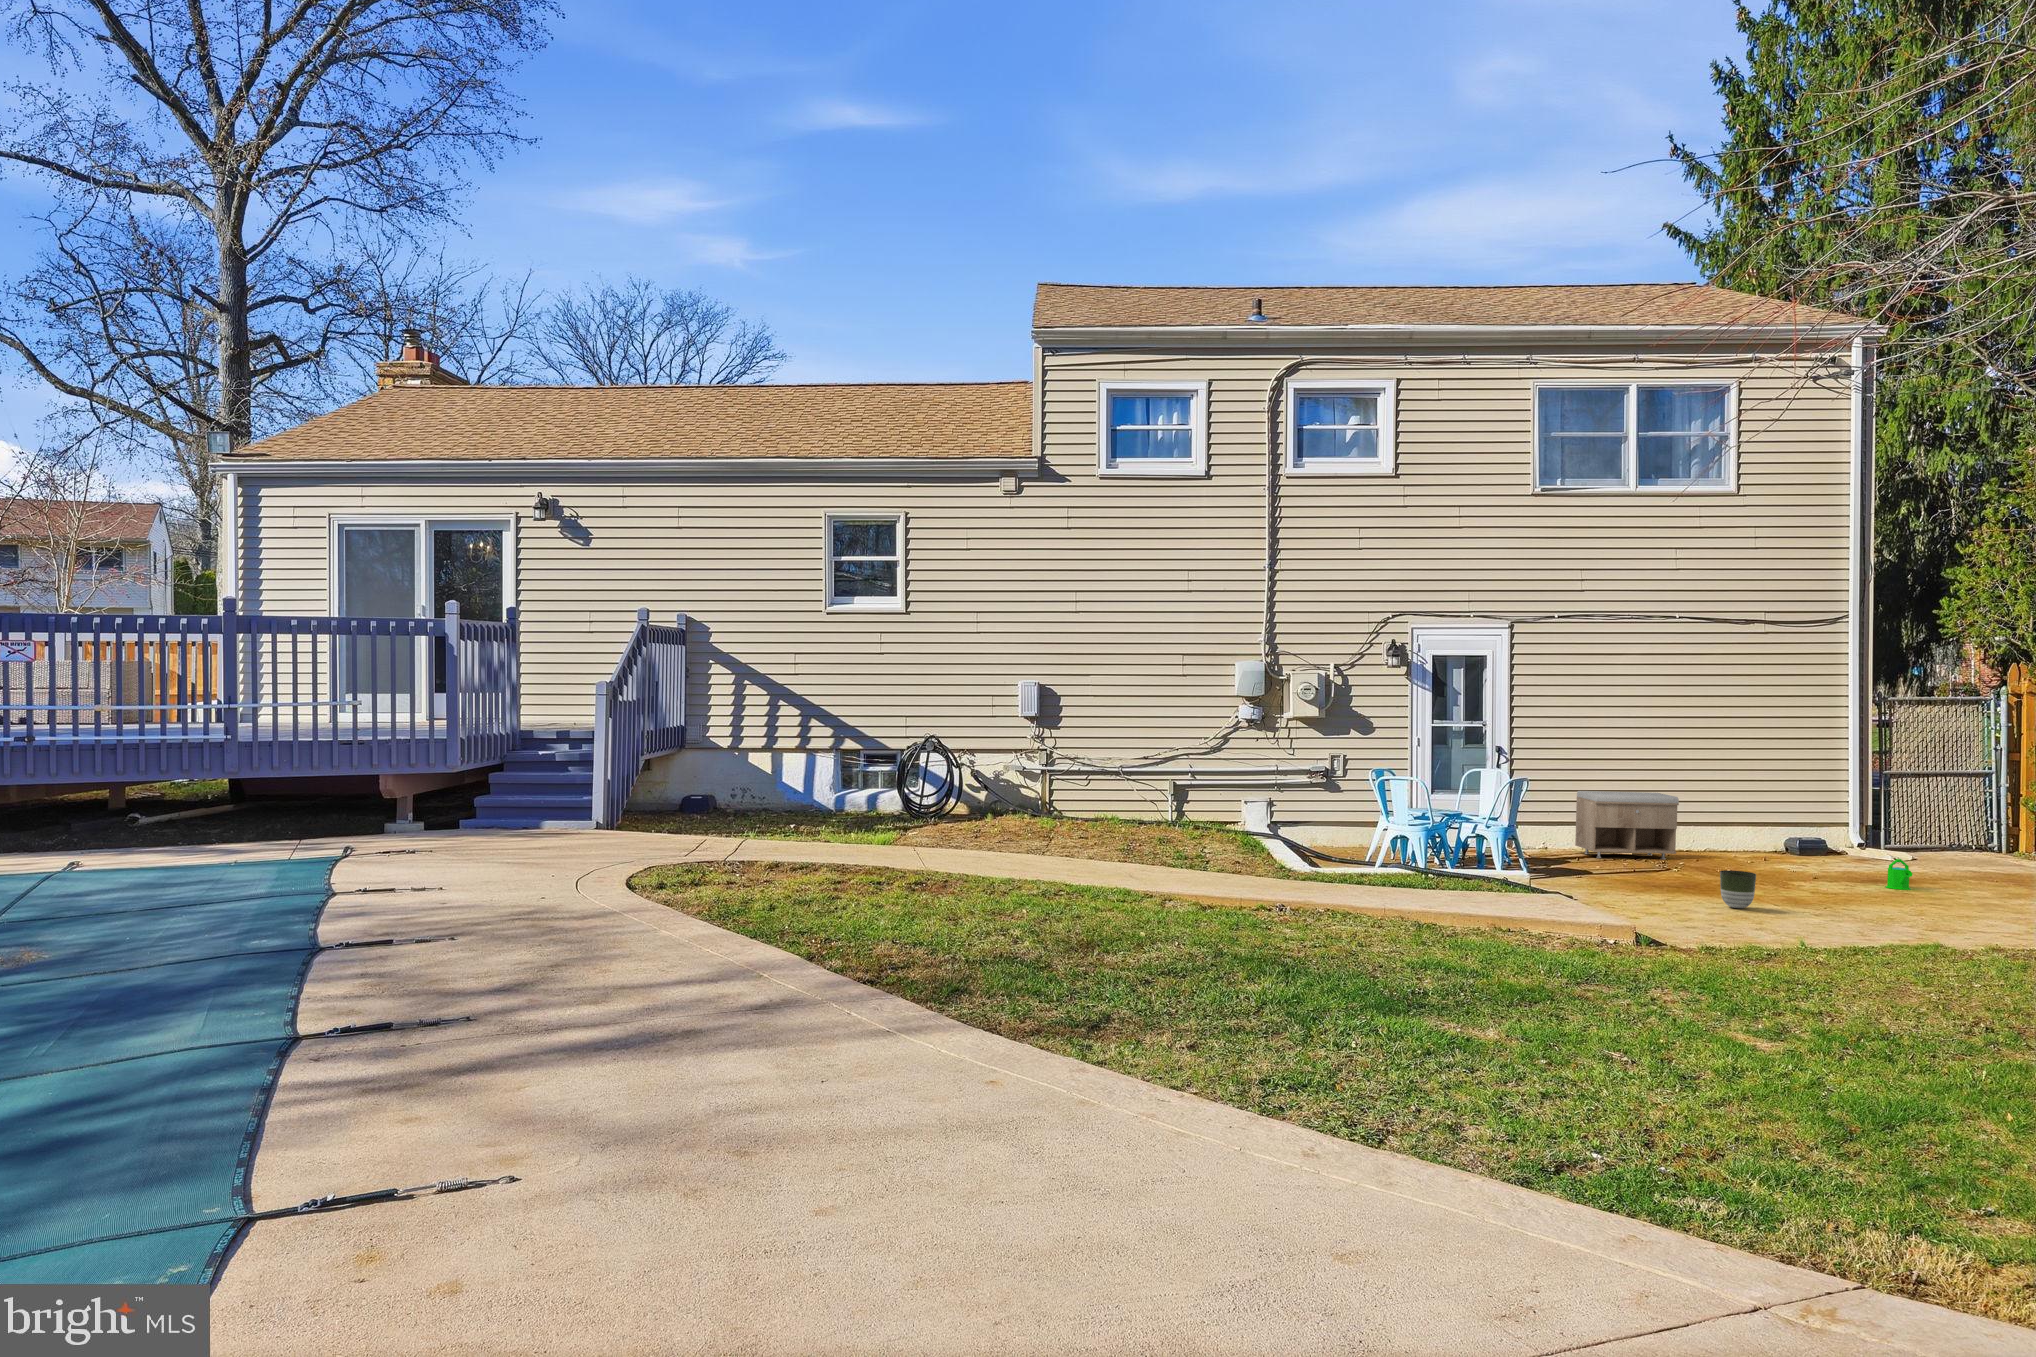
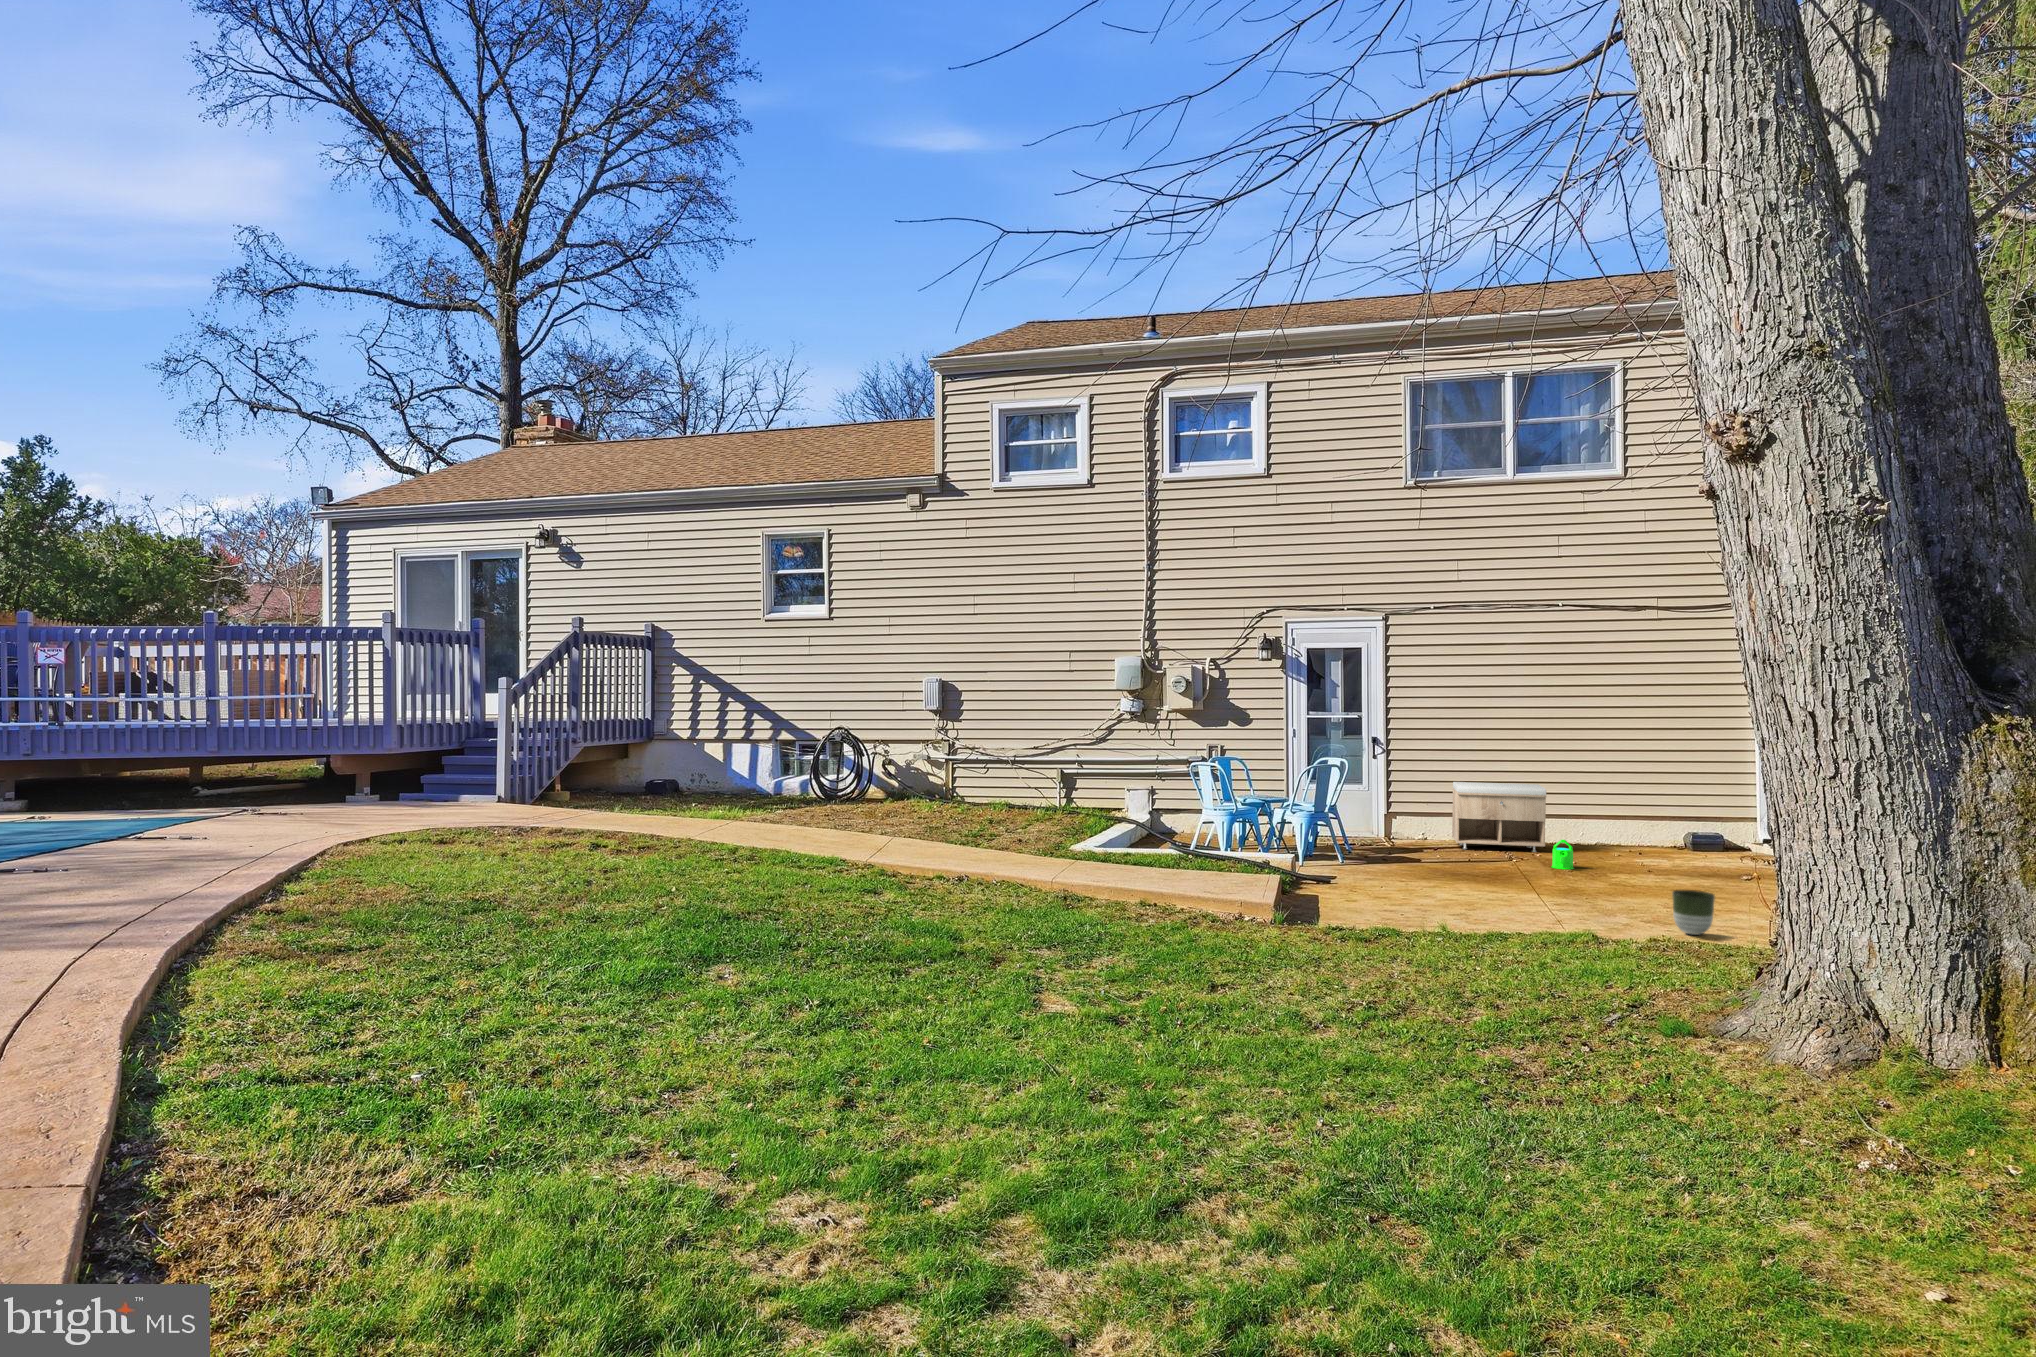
watering can: present [1885,859,1912,890] -> present [1551,840,1574,869]
planter: present [1720,870,1756,909] -> present [1672,890,1715,935]

